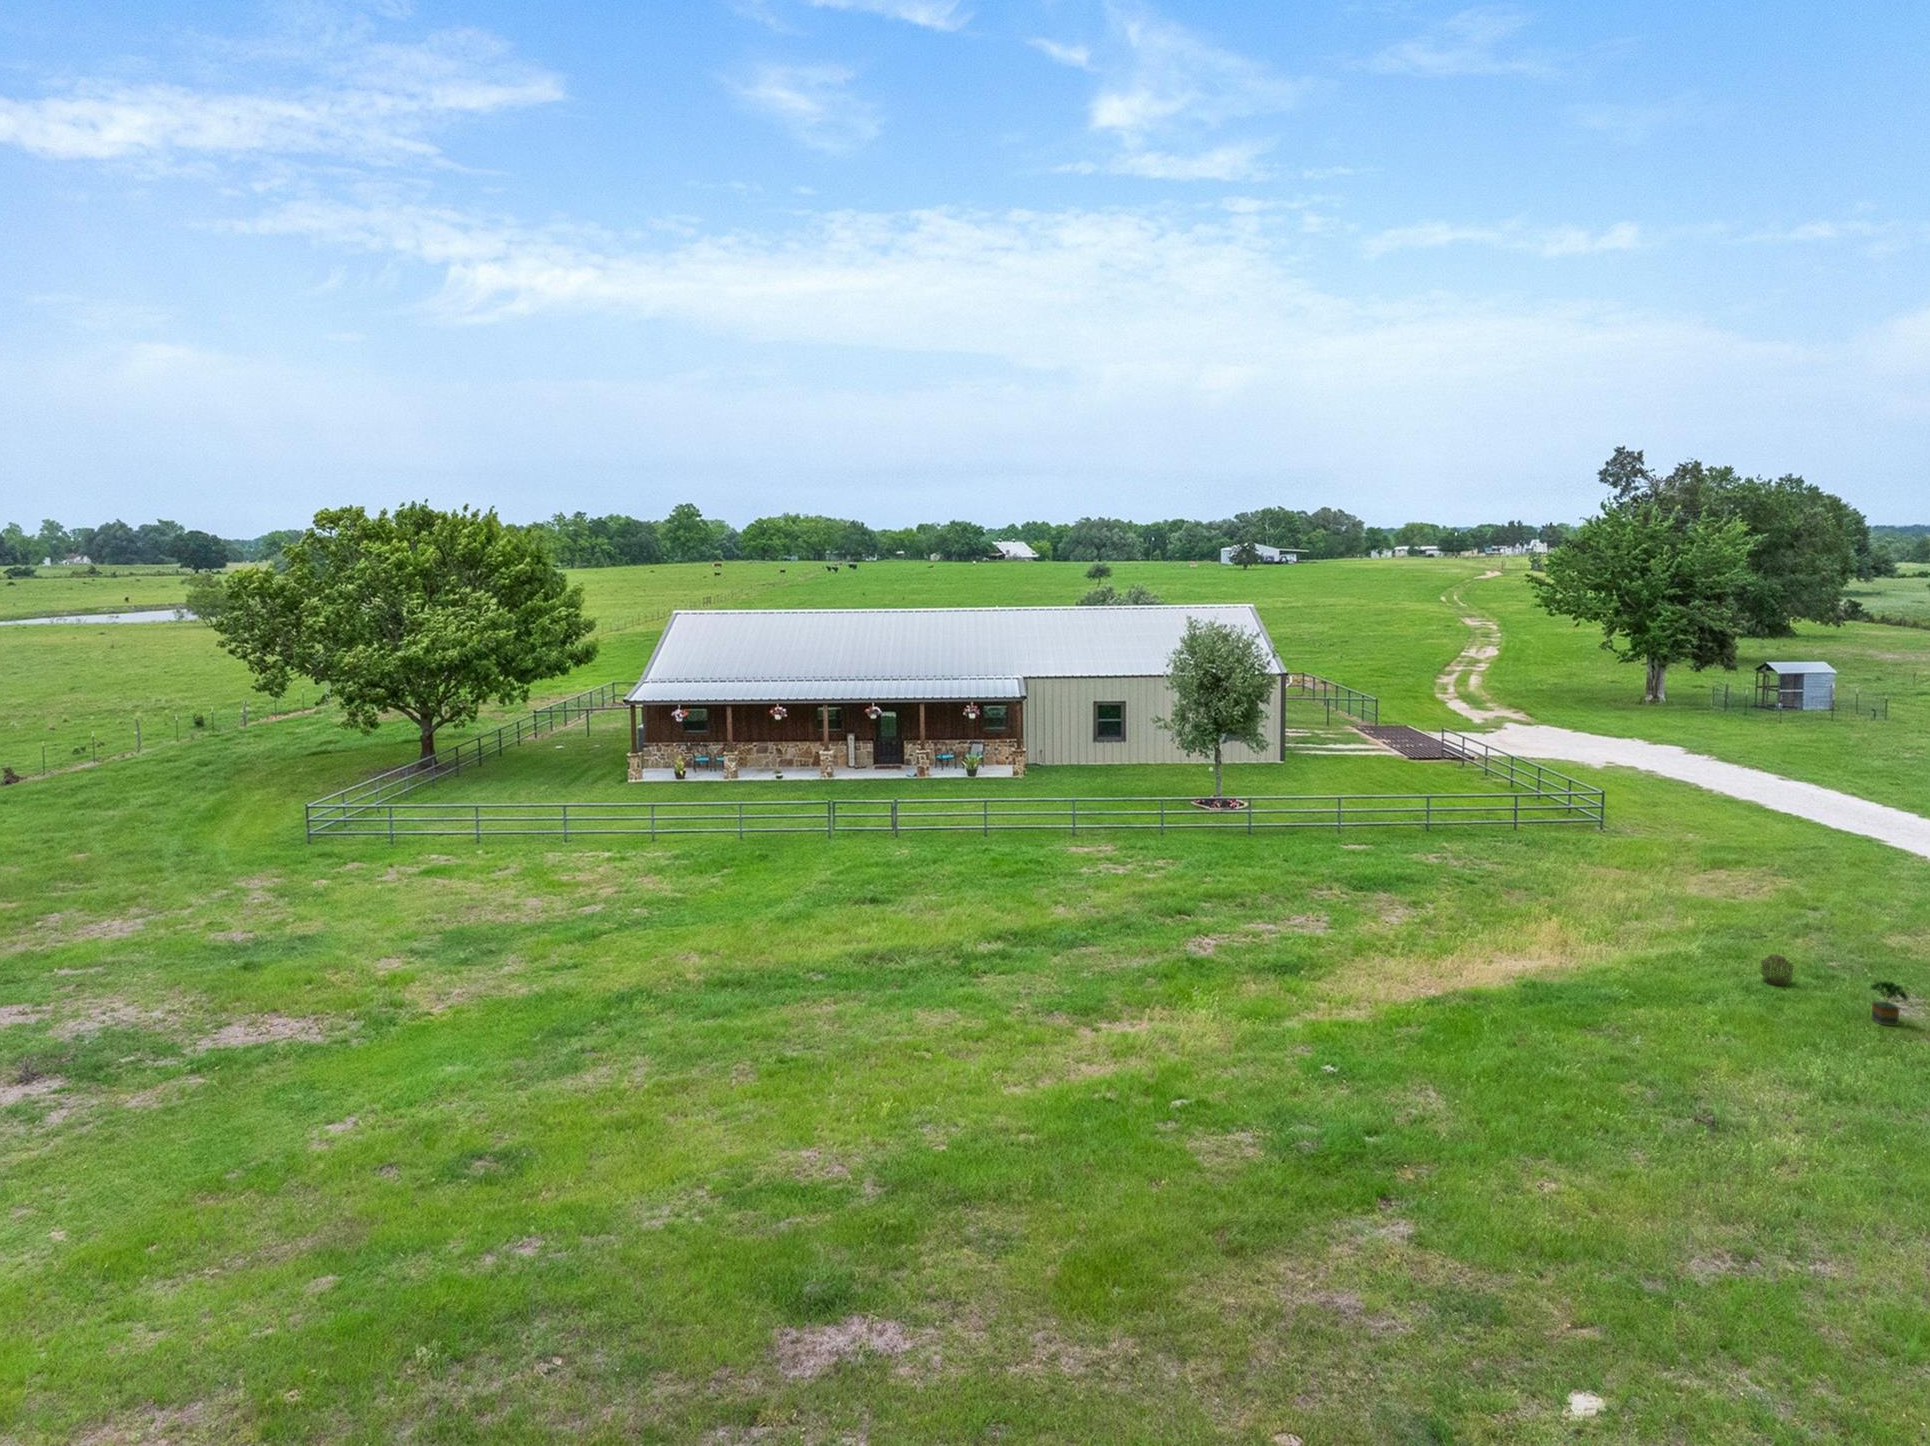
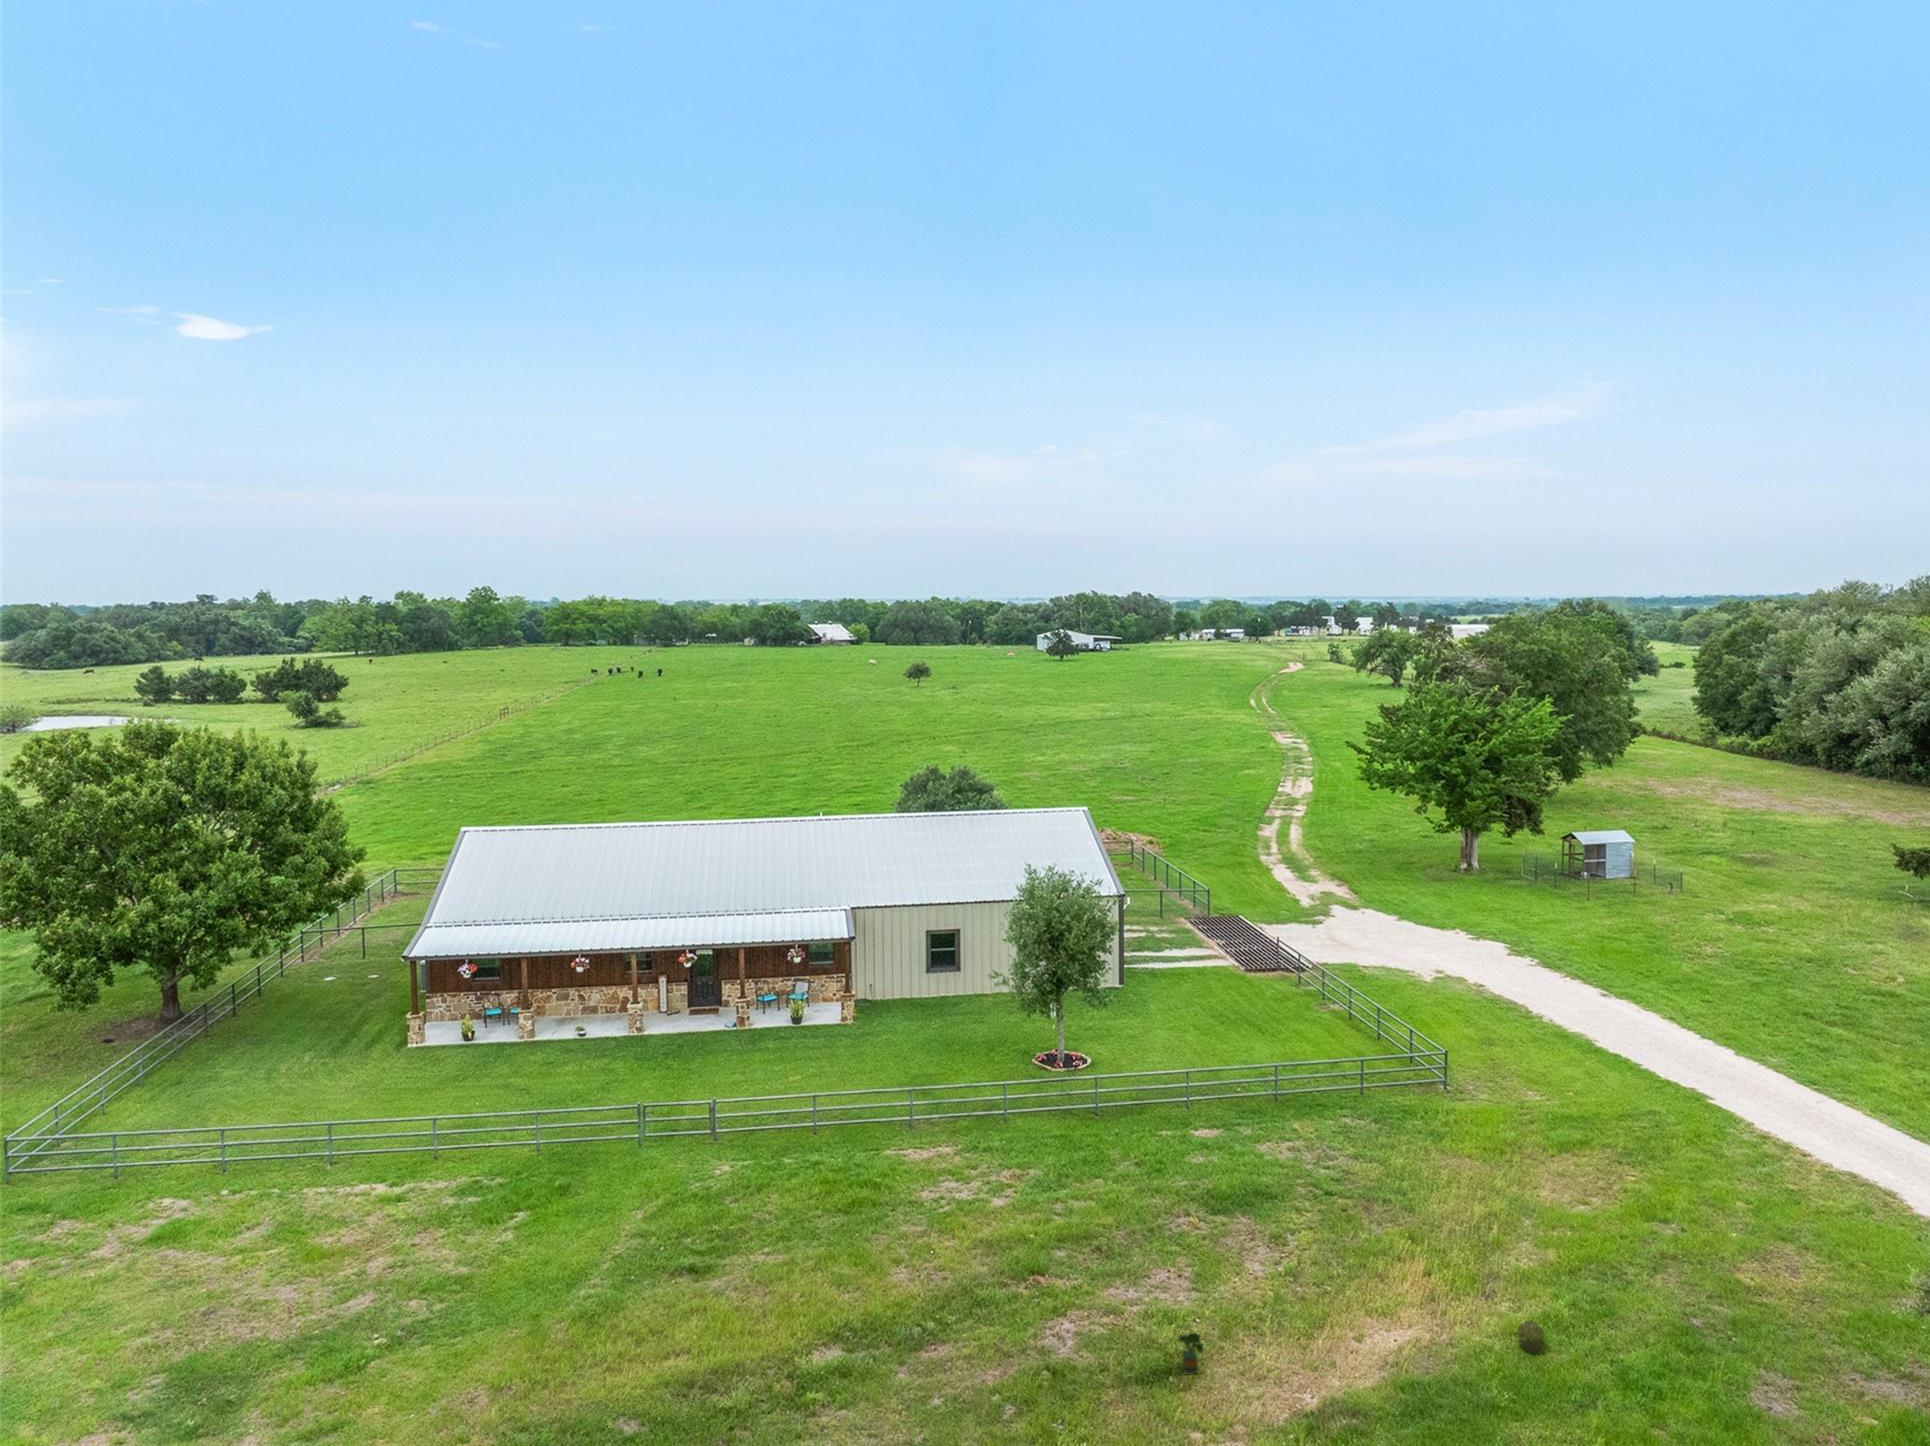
potted tree: present [1870,981,1908,1026] -> present [1179,1333,1203,1375]

